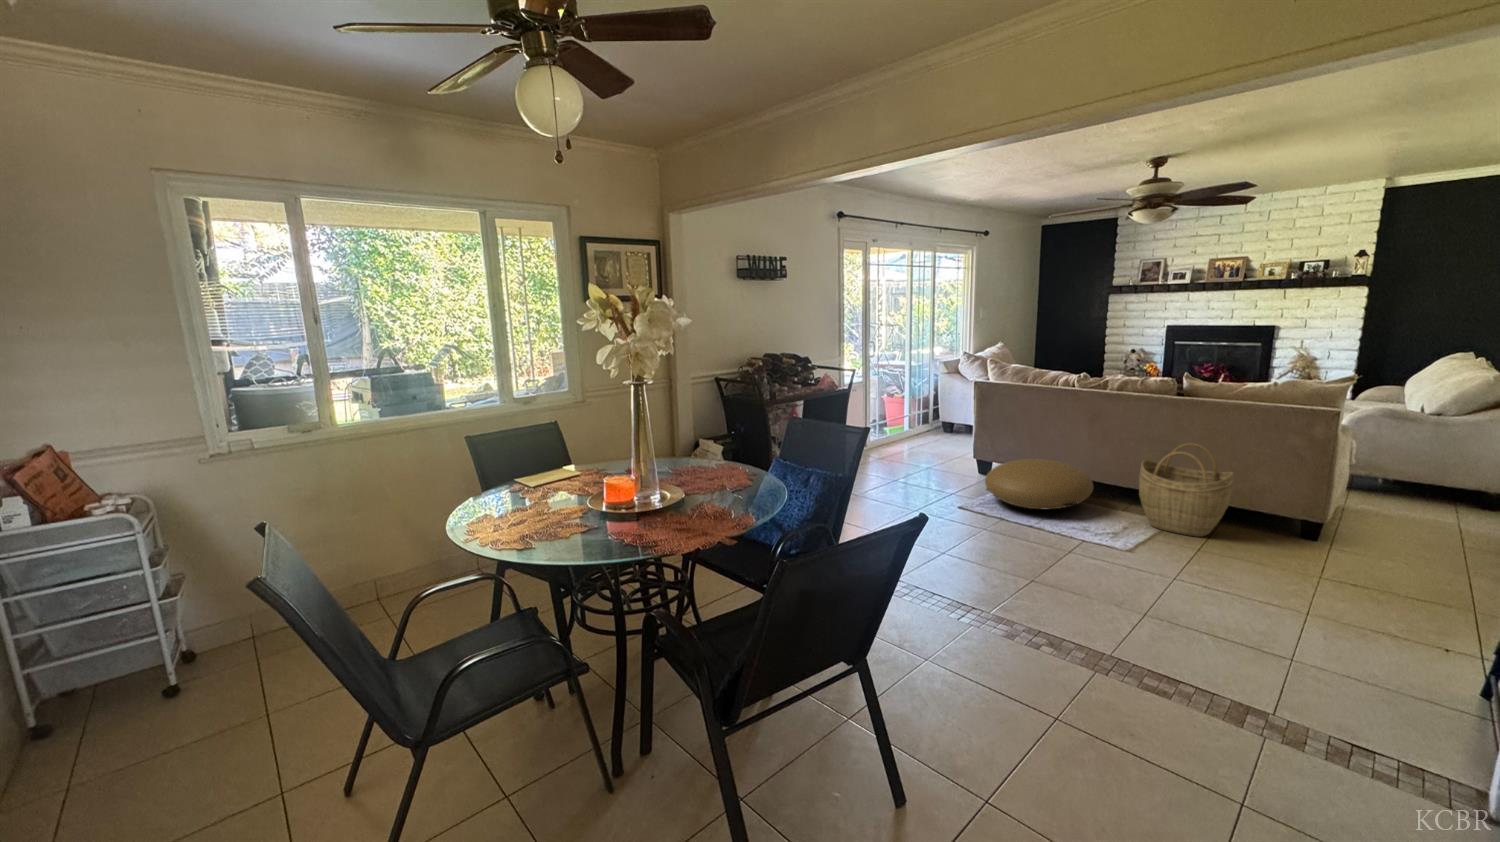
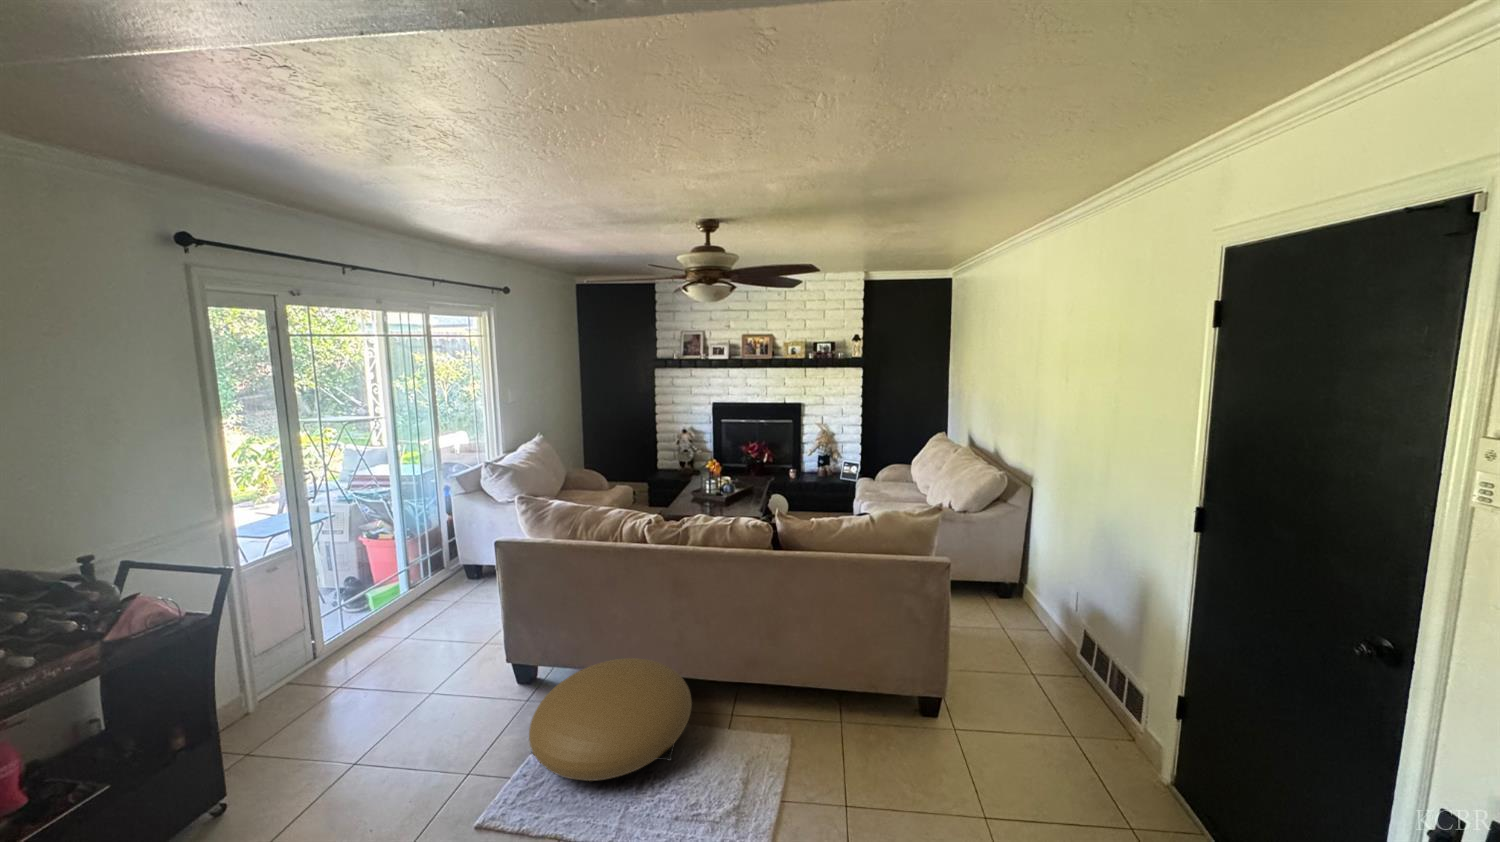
woven basket: present [1139,443,1233,537] -> none [749,613,855,755]

